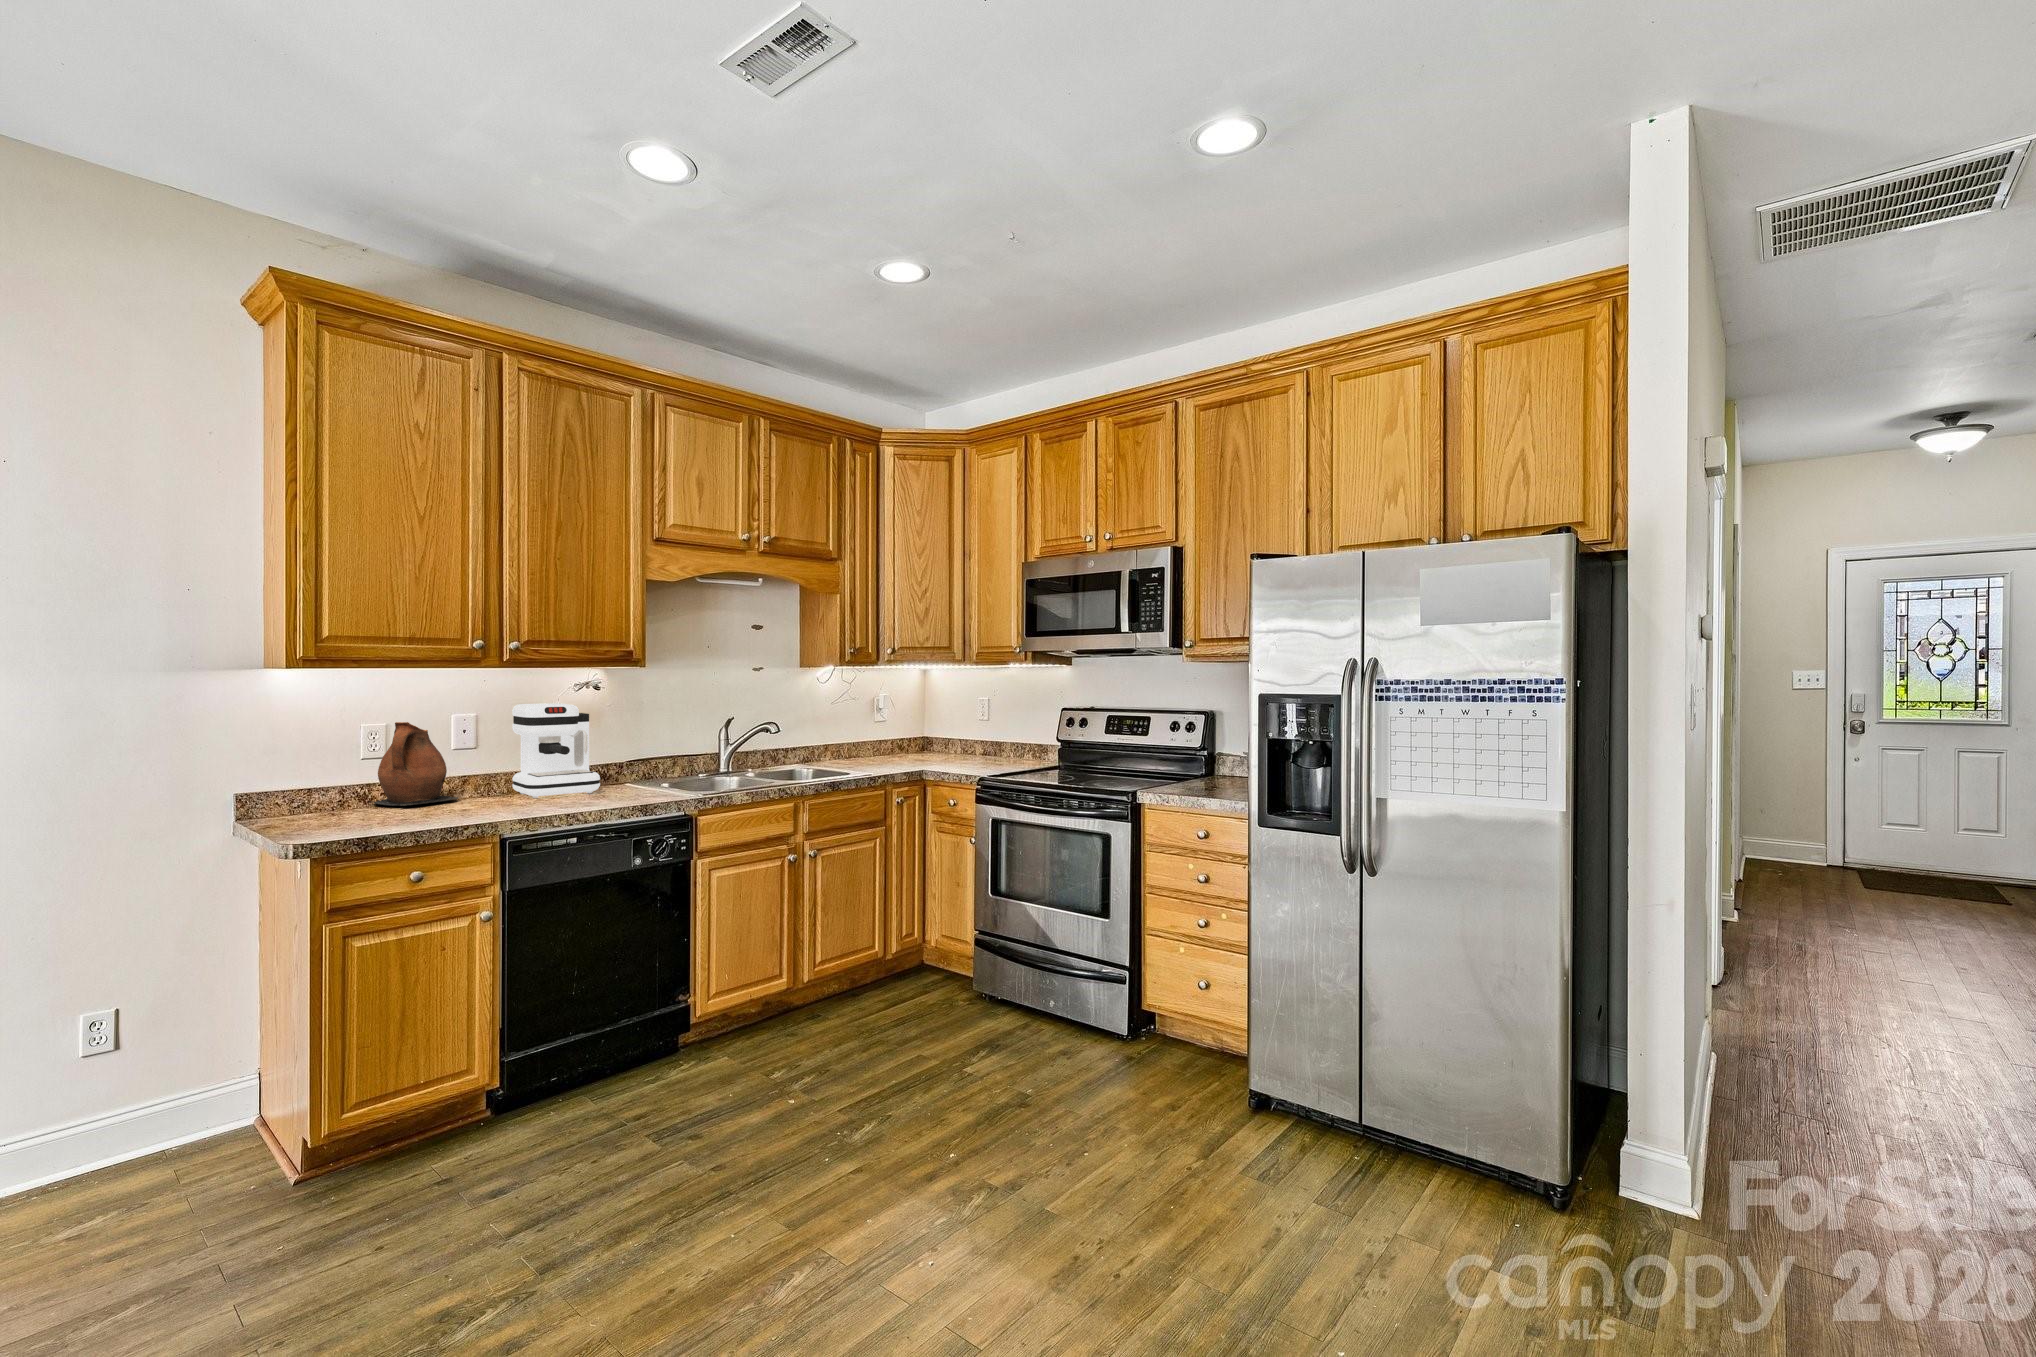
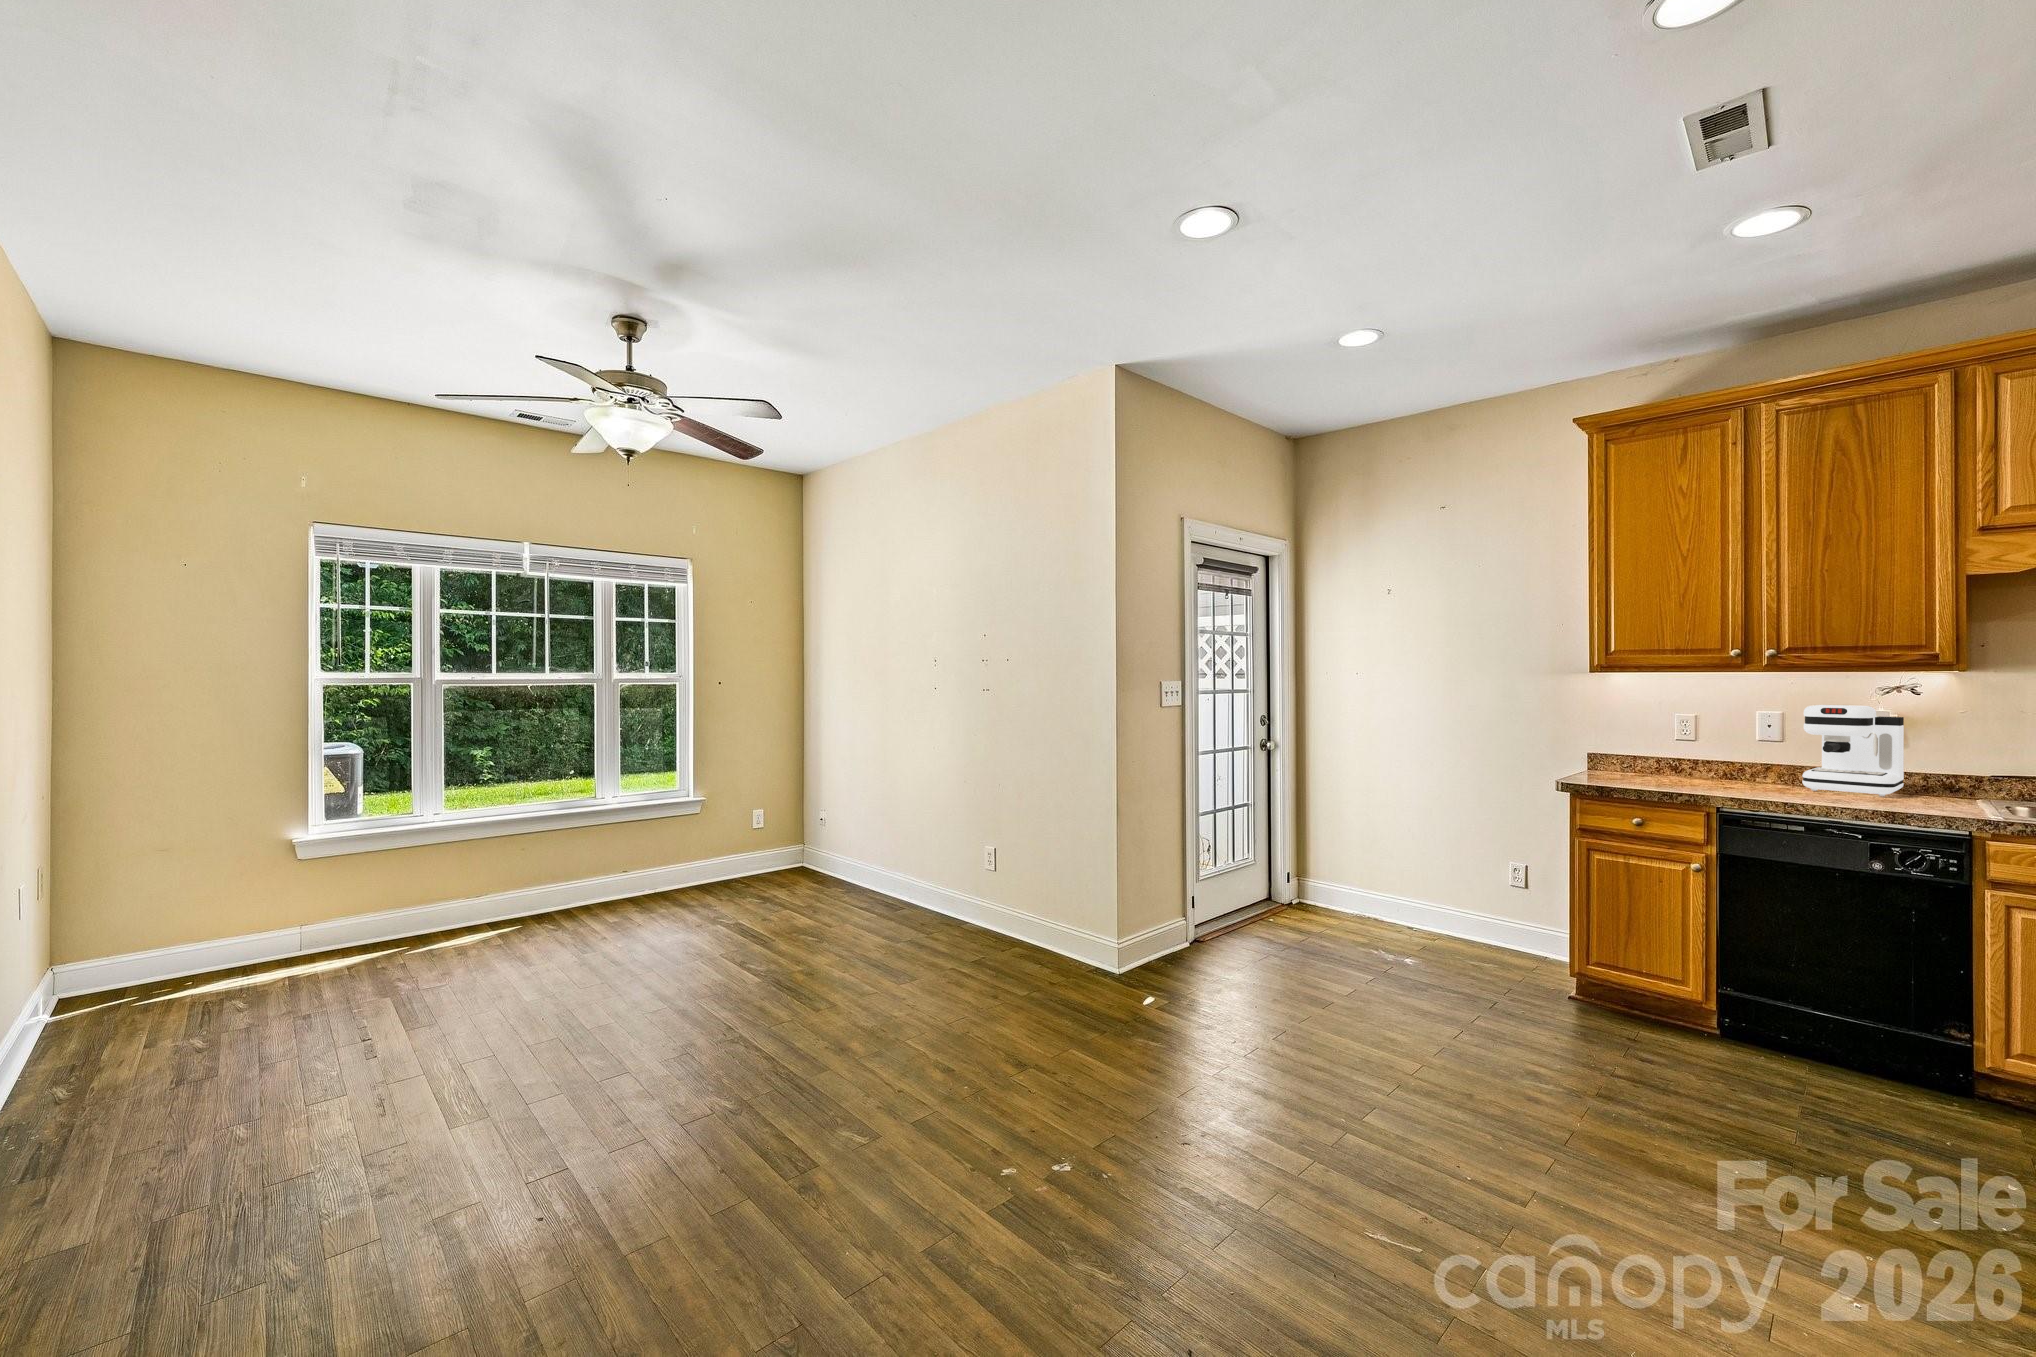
ceramic pitcher: present [372,722,459,806] -> none [1679,714,1751,782]

